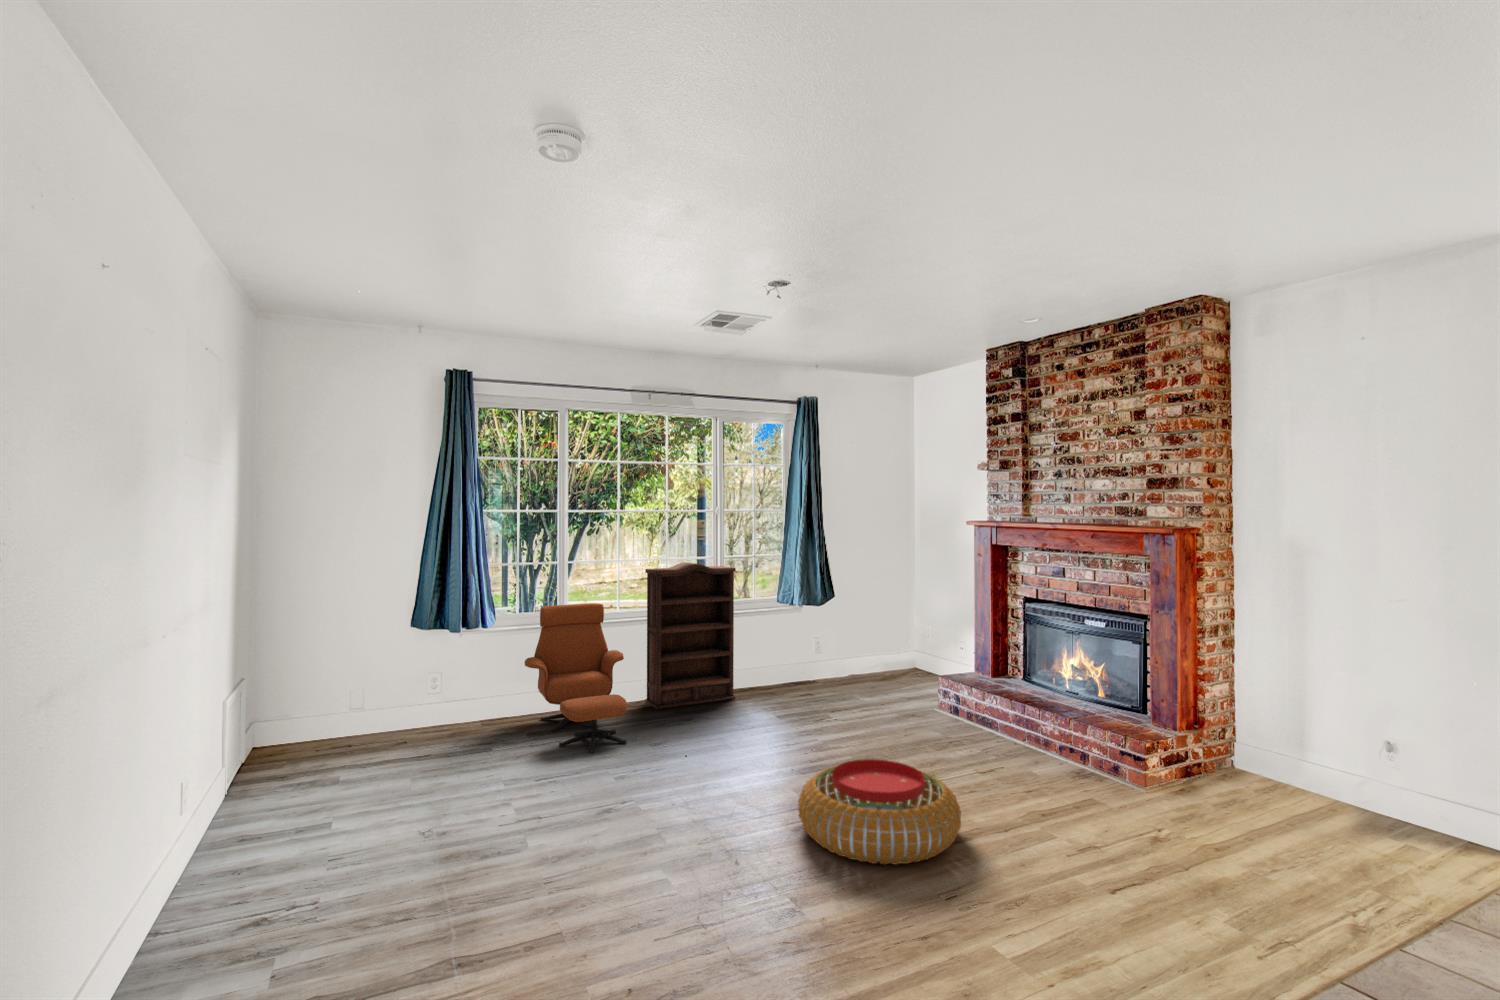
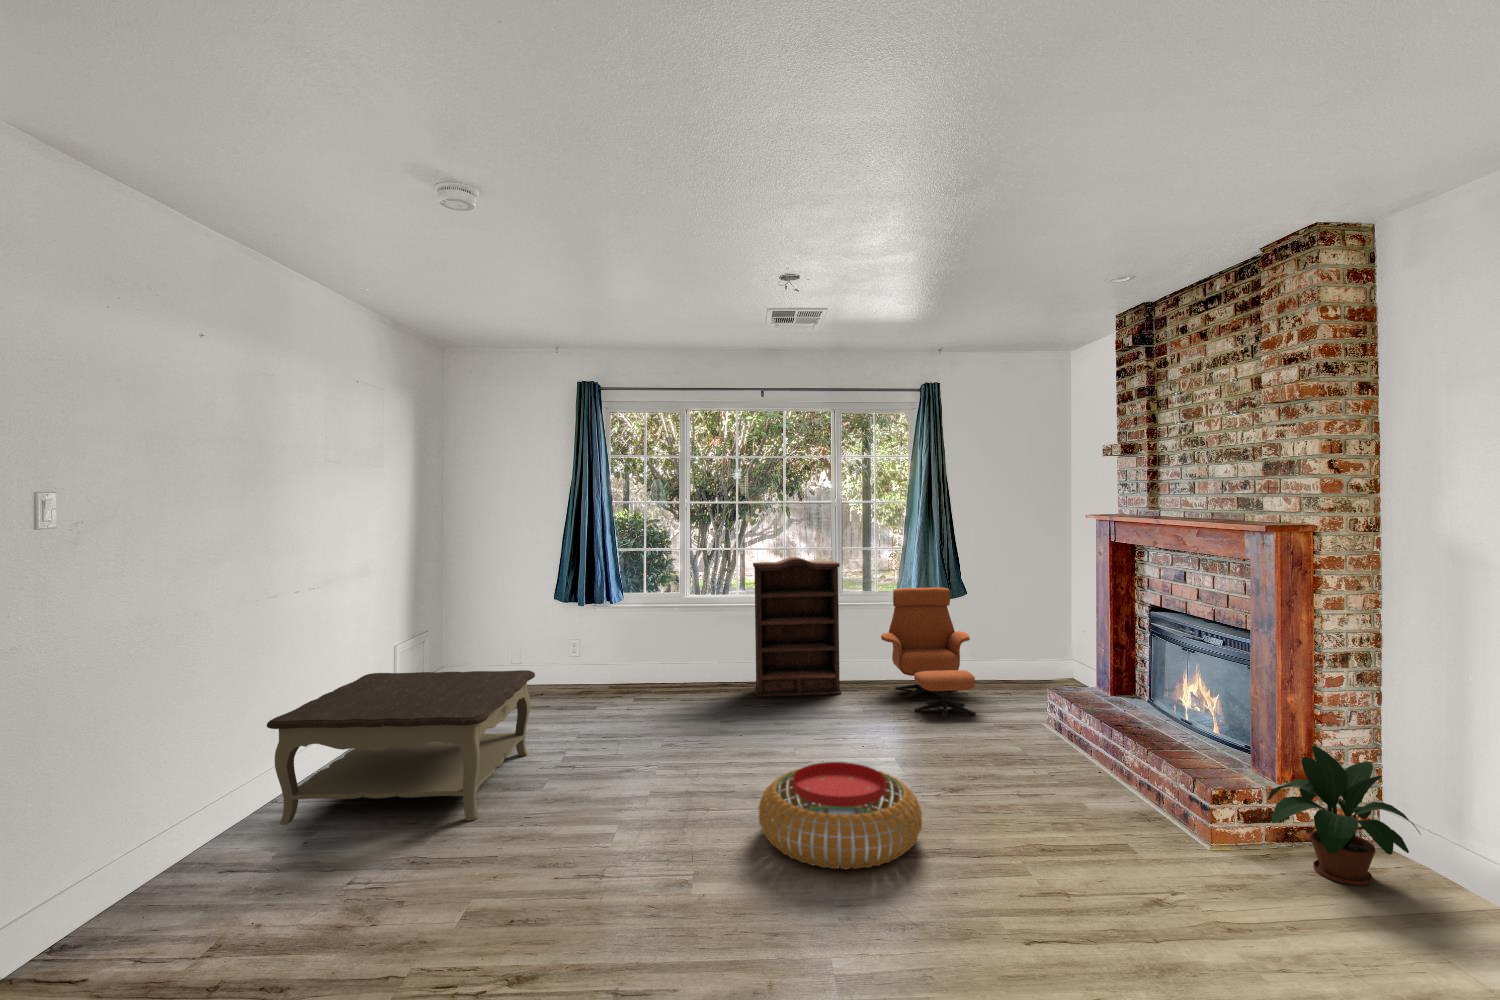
lounge chair: present [525,603,627,752] -> present [881,588,976,719]
potted plant: none [1182,698,1287,803] -> present [1267,746,1421,885]
coffee table: none [155,700,483,949] -> present [267,670,535,825]

